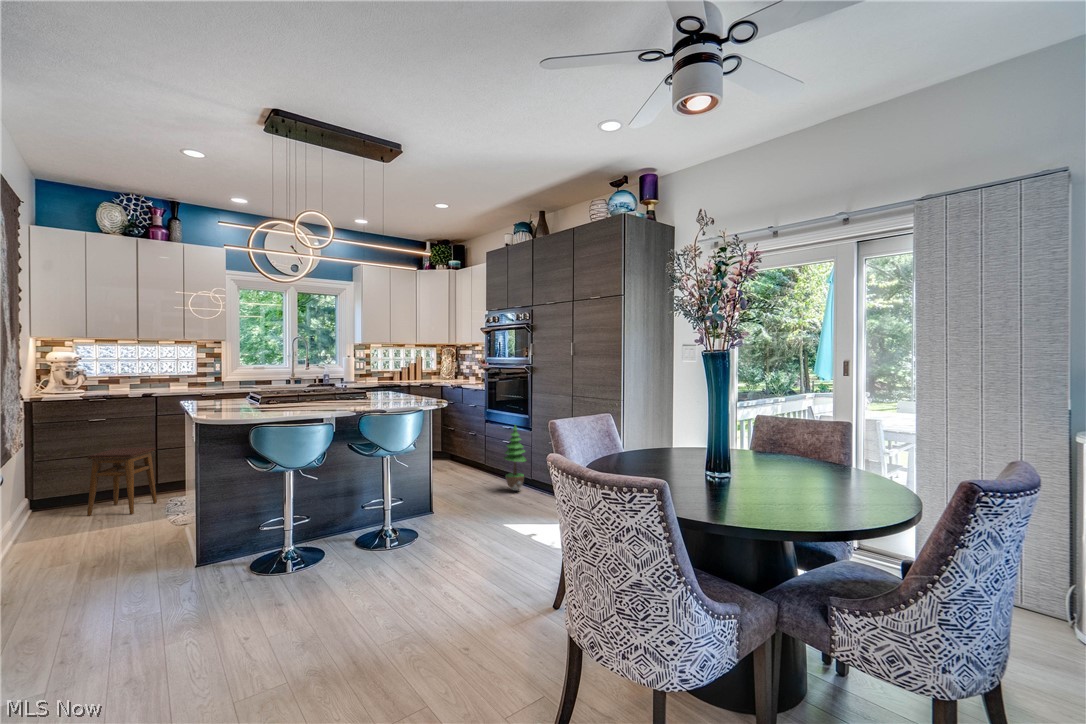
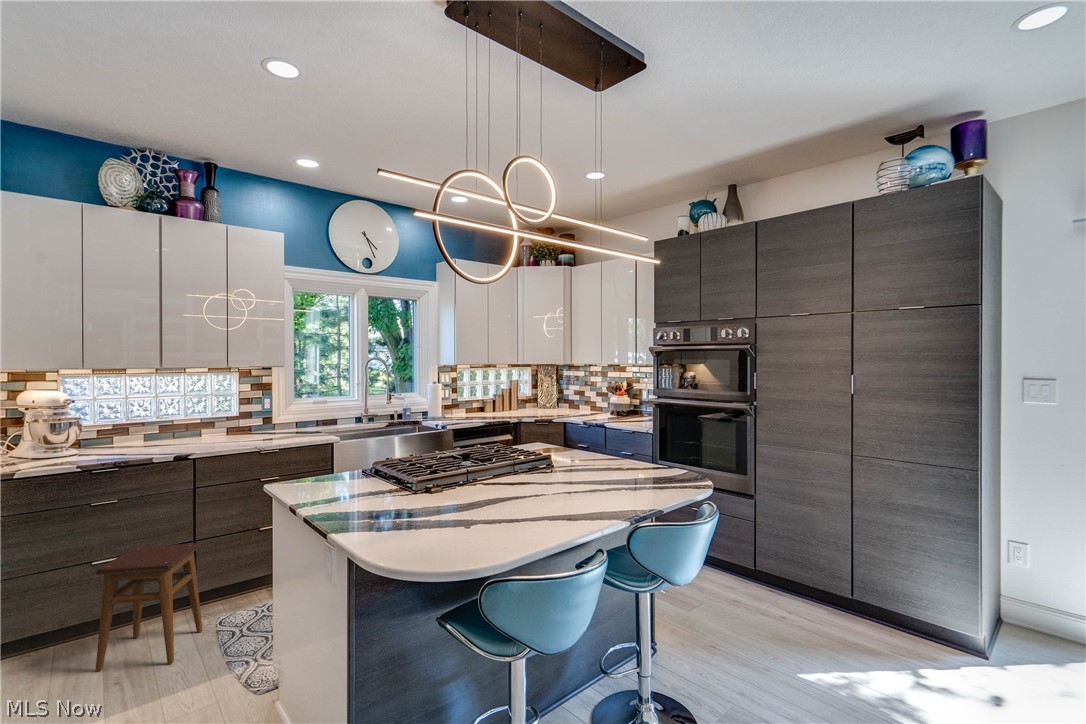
potted tree: present [504,425,526,491] -> none [711,486,749,586]

